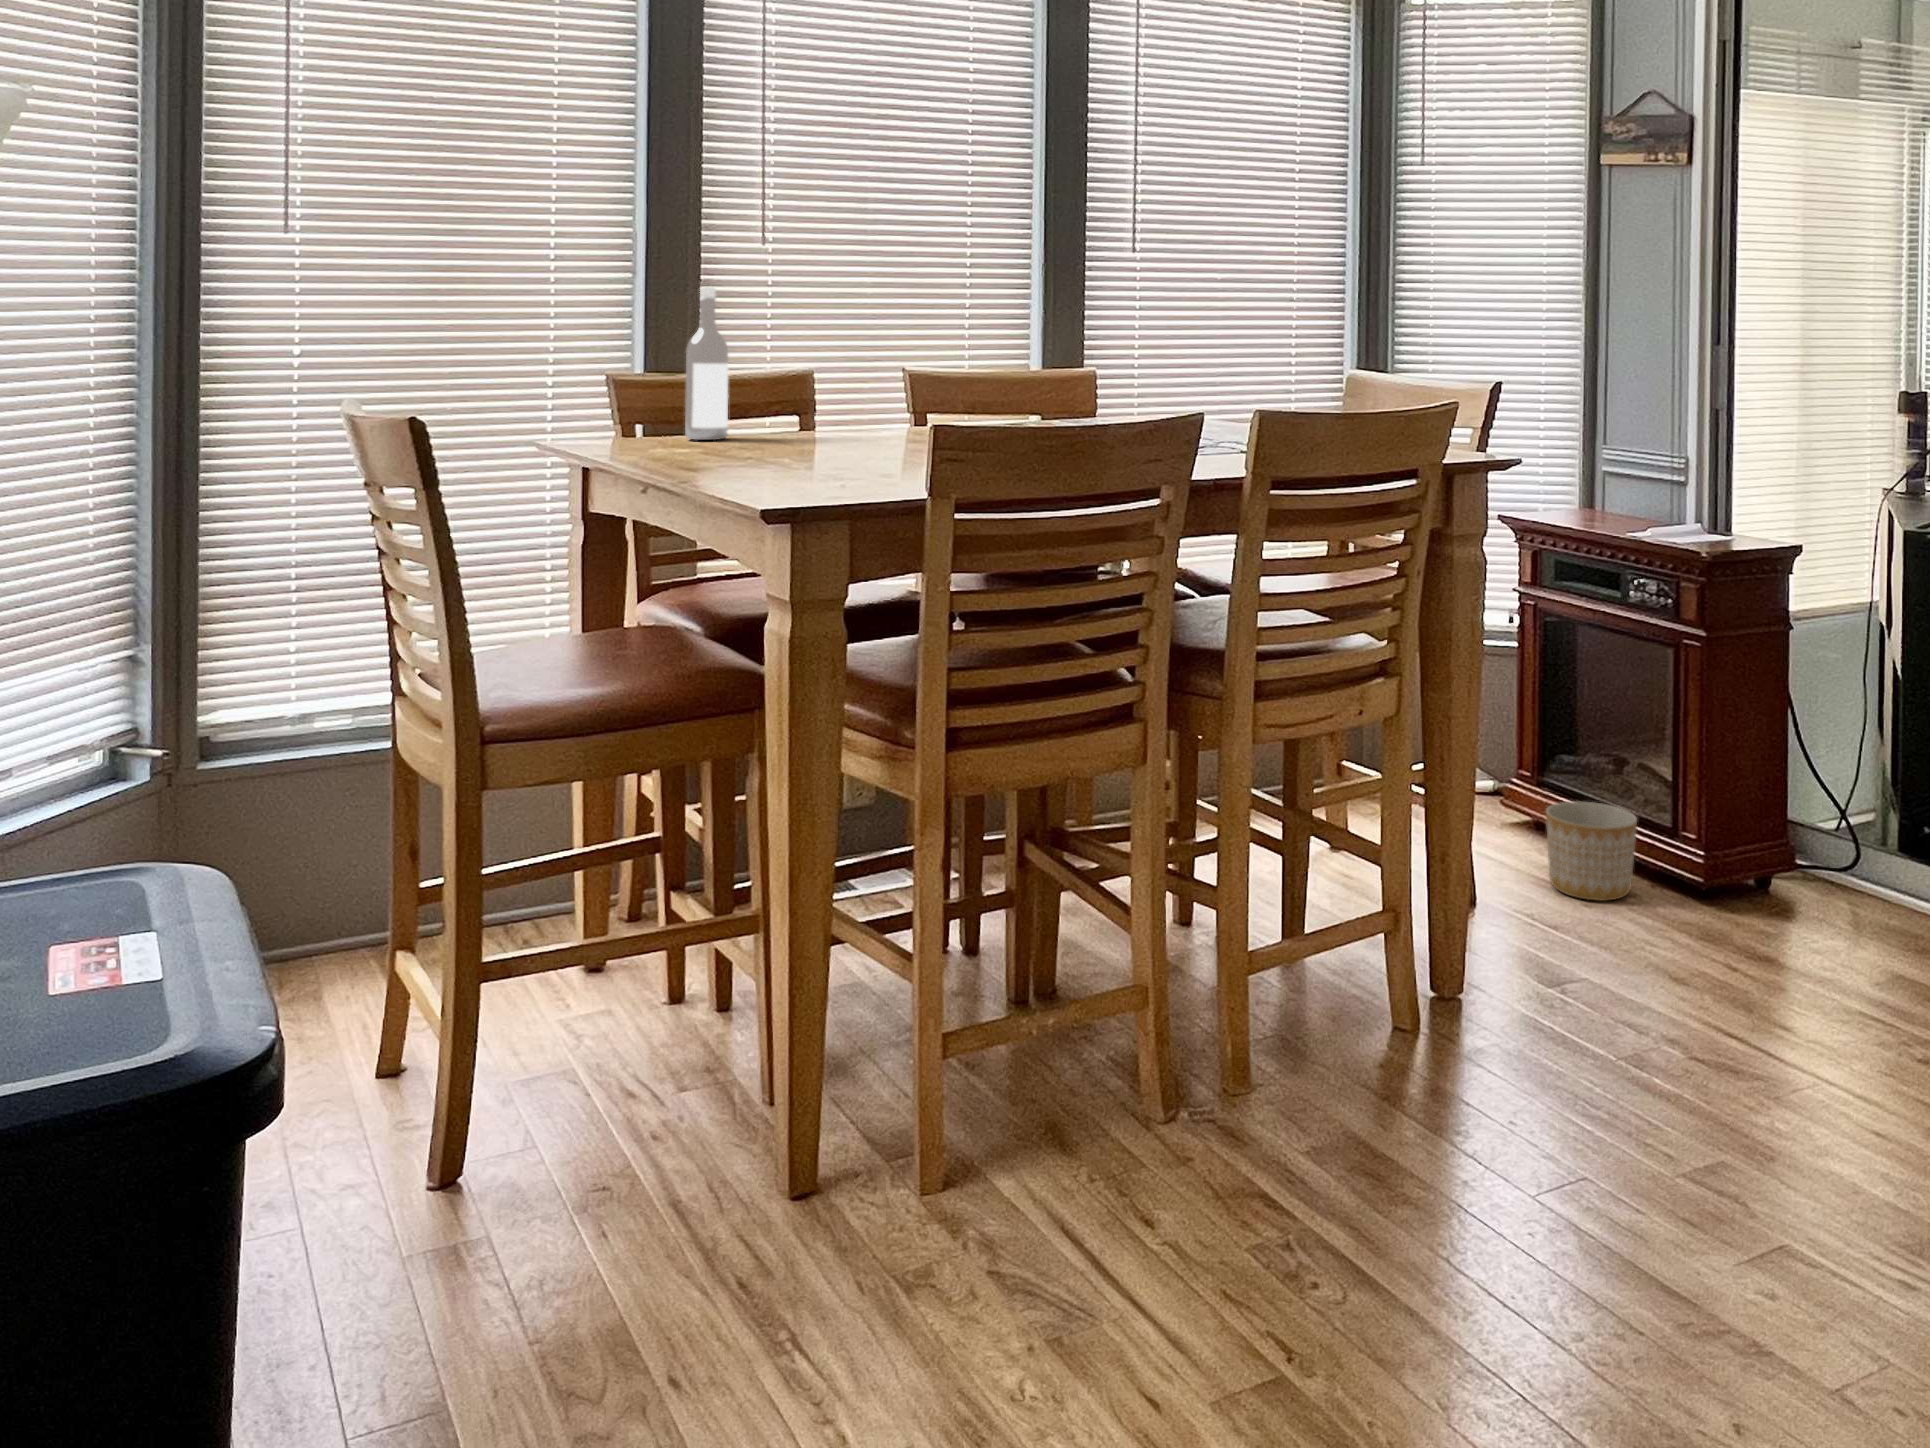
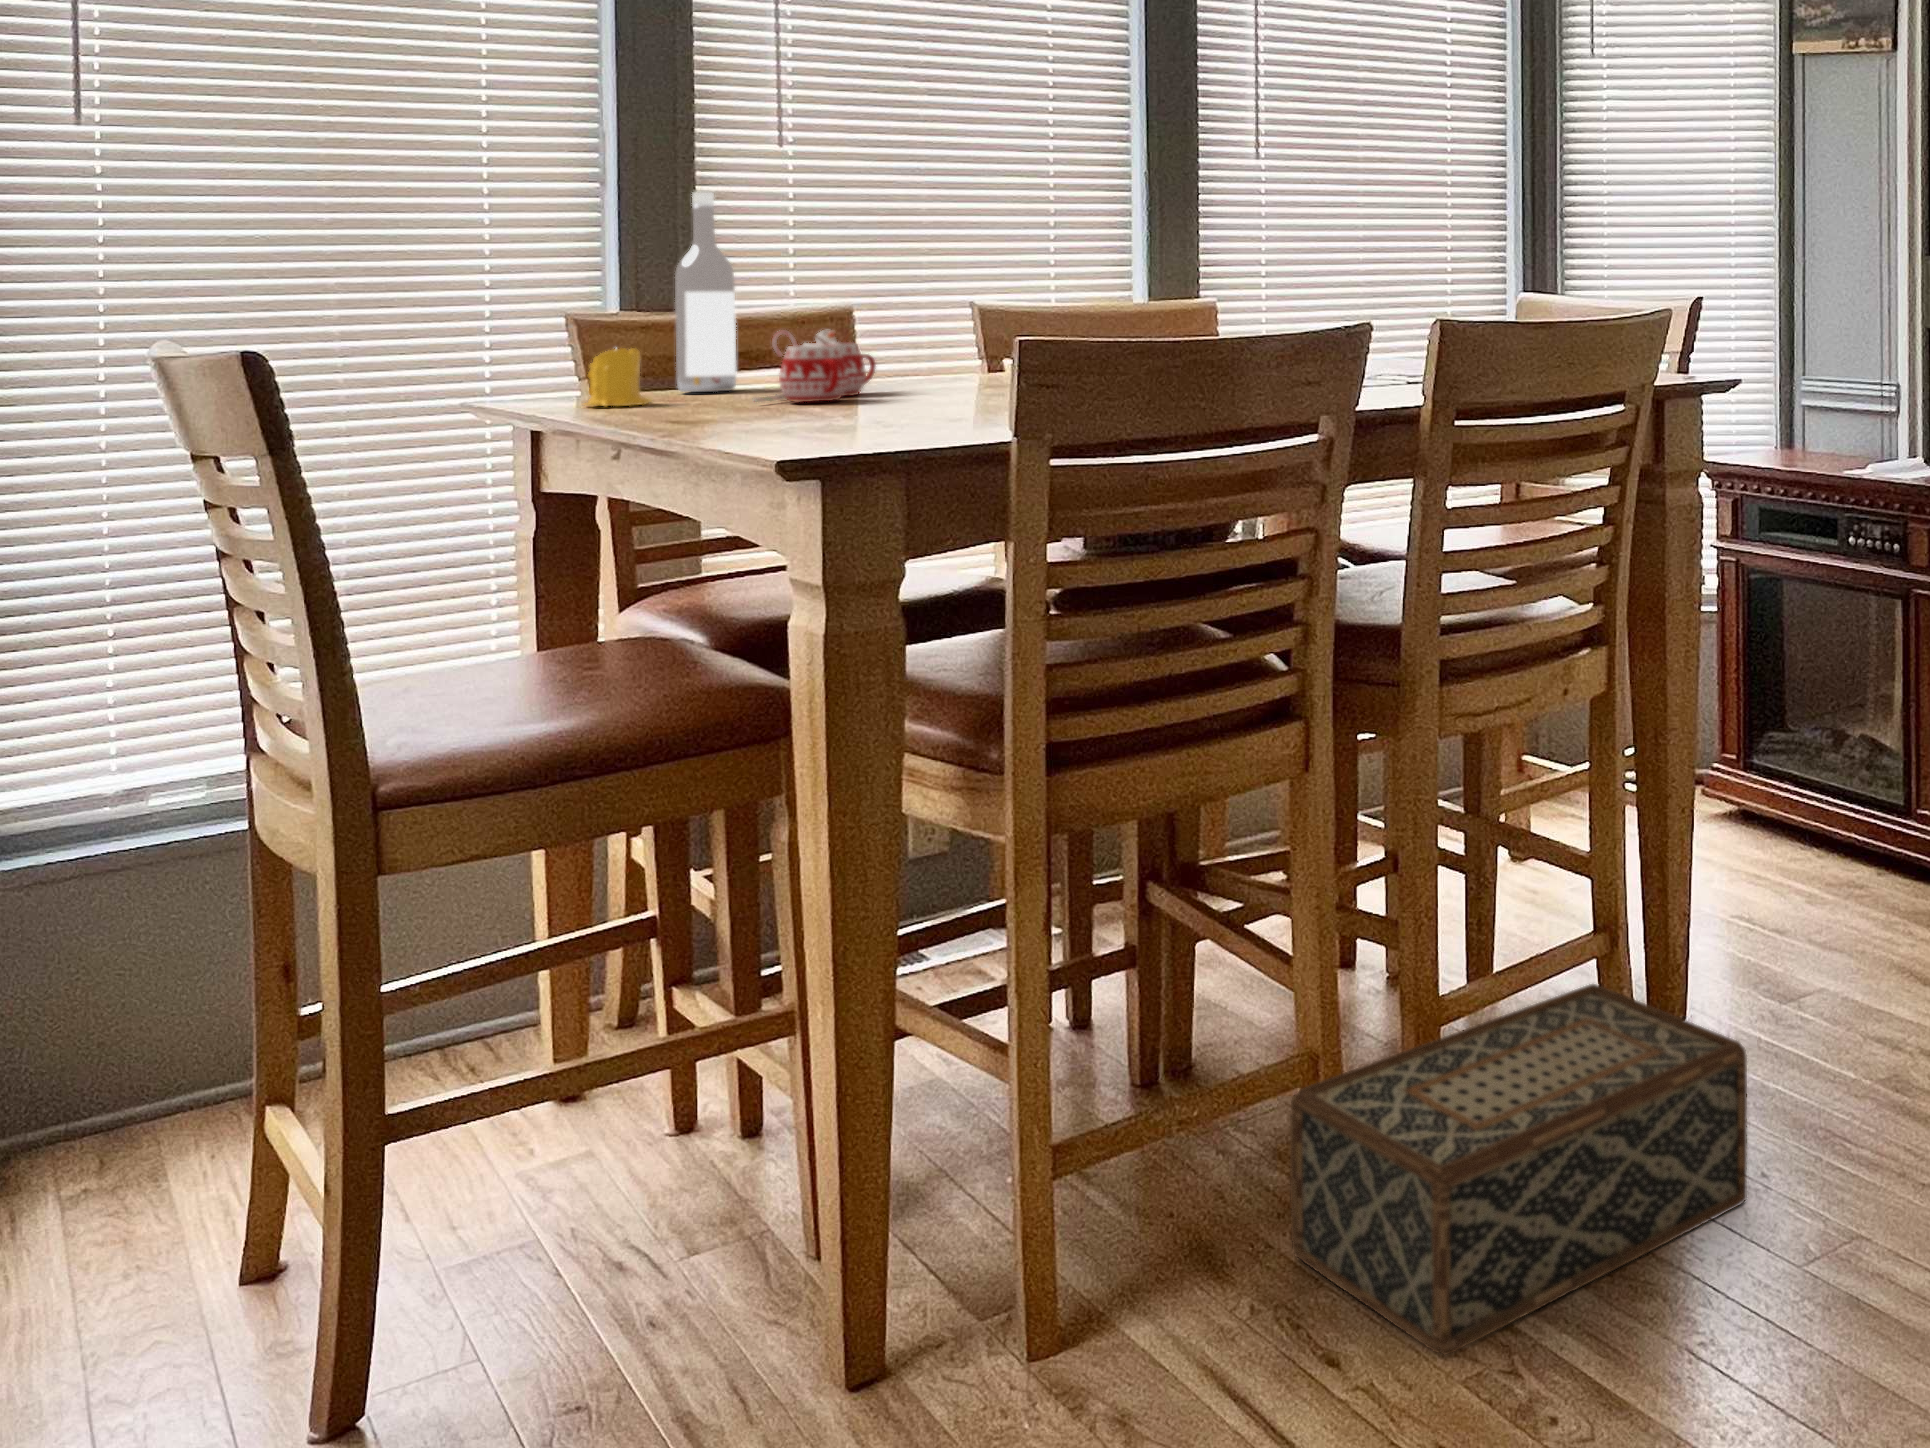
mug: none [741,397,829,453] -> present [753,330,876,402]
candle: none [620,405,669,451] -> present [584,348,651,406]
planter: present [1546,801,1637,901] -> none [1763,779,1865,892]
woven basket: none [1122,954,1494,1227] -> present [1290,984,1747,1355]

